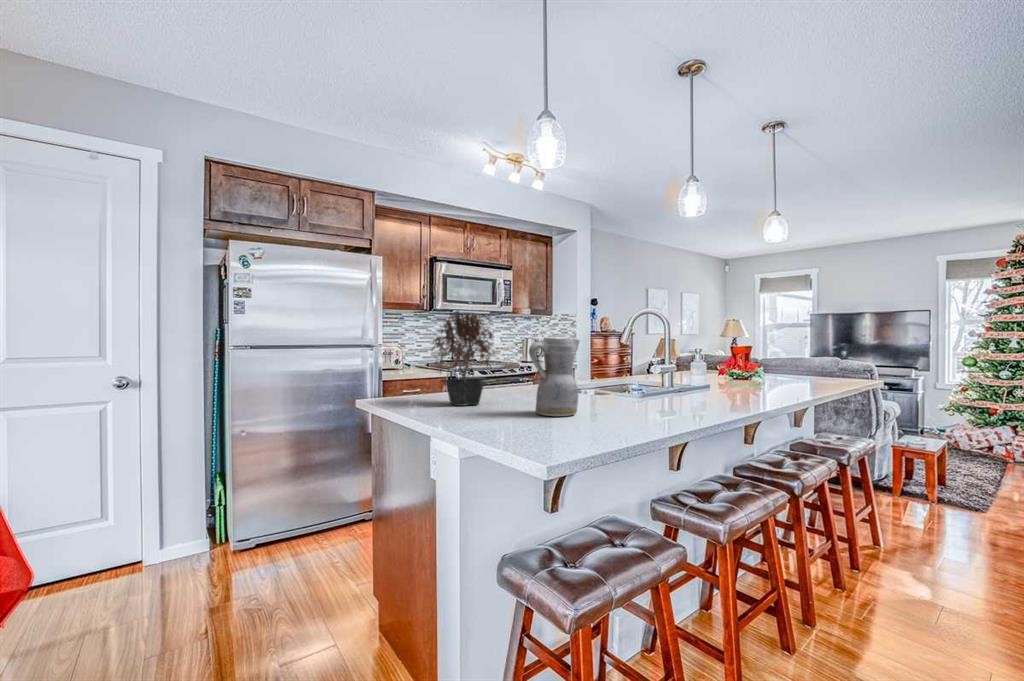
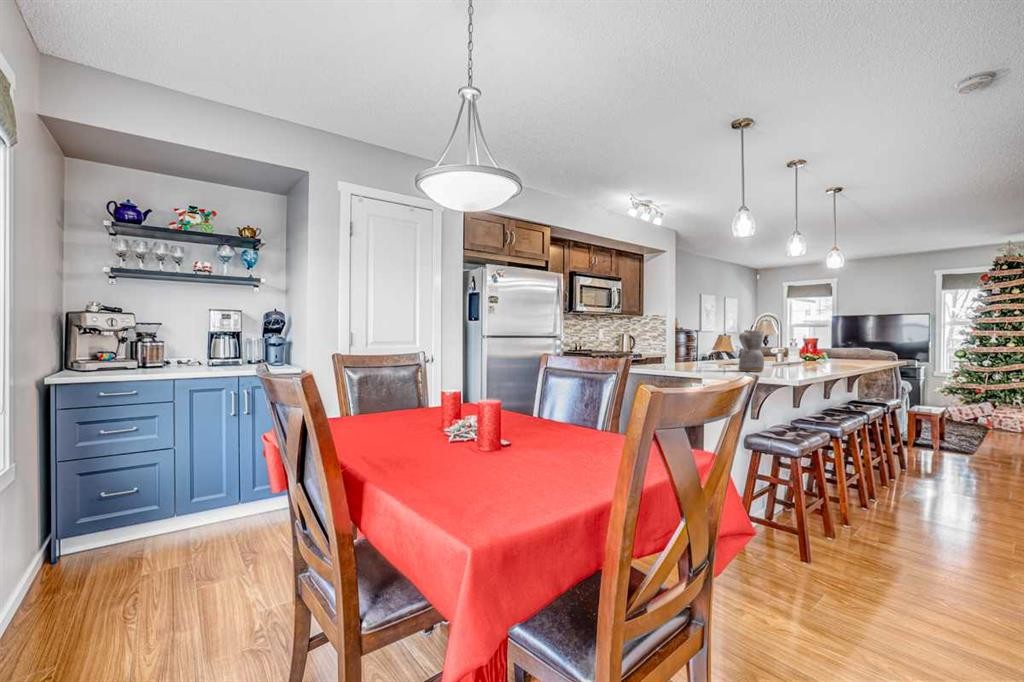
potted plant: present [432,311,492,406] -> none [664,315,706,369]

